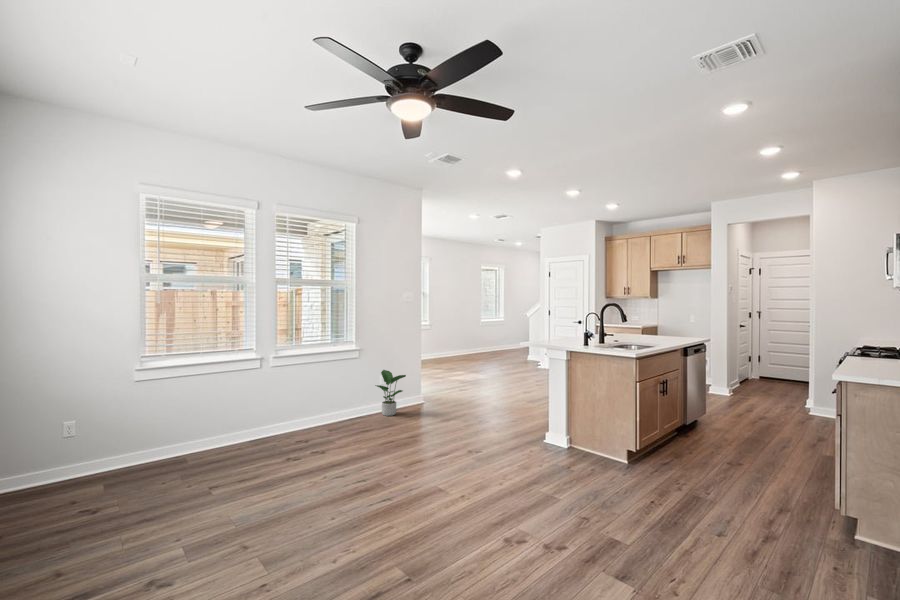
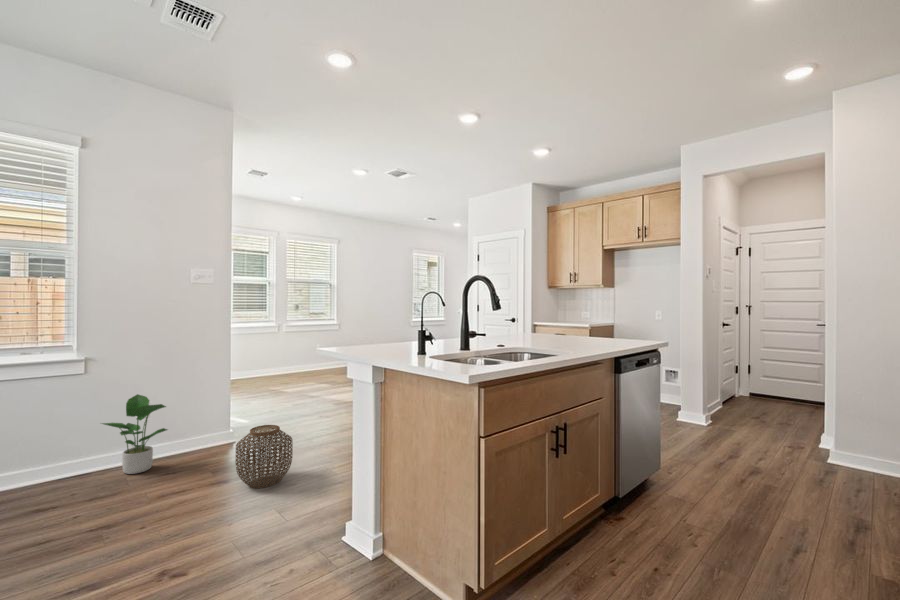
woven basket: none [457,387,487,422] -> present [236,425,293,489]

